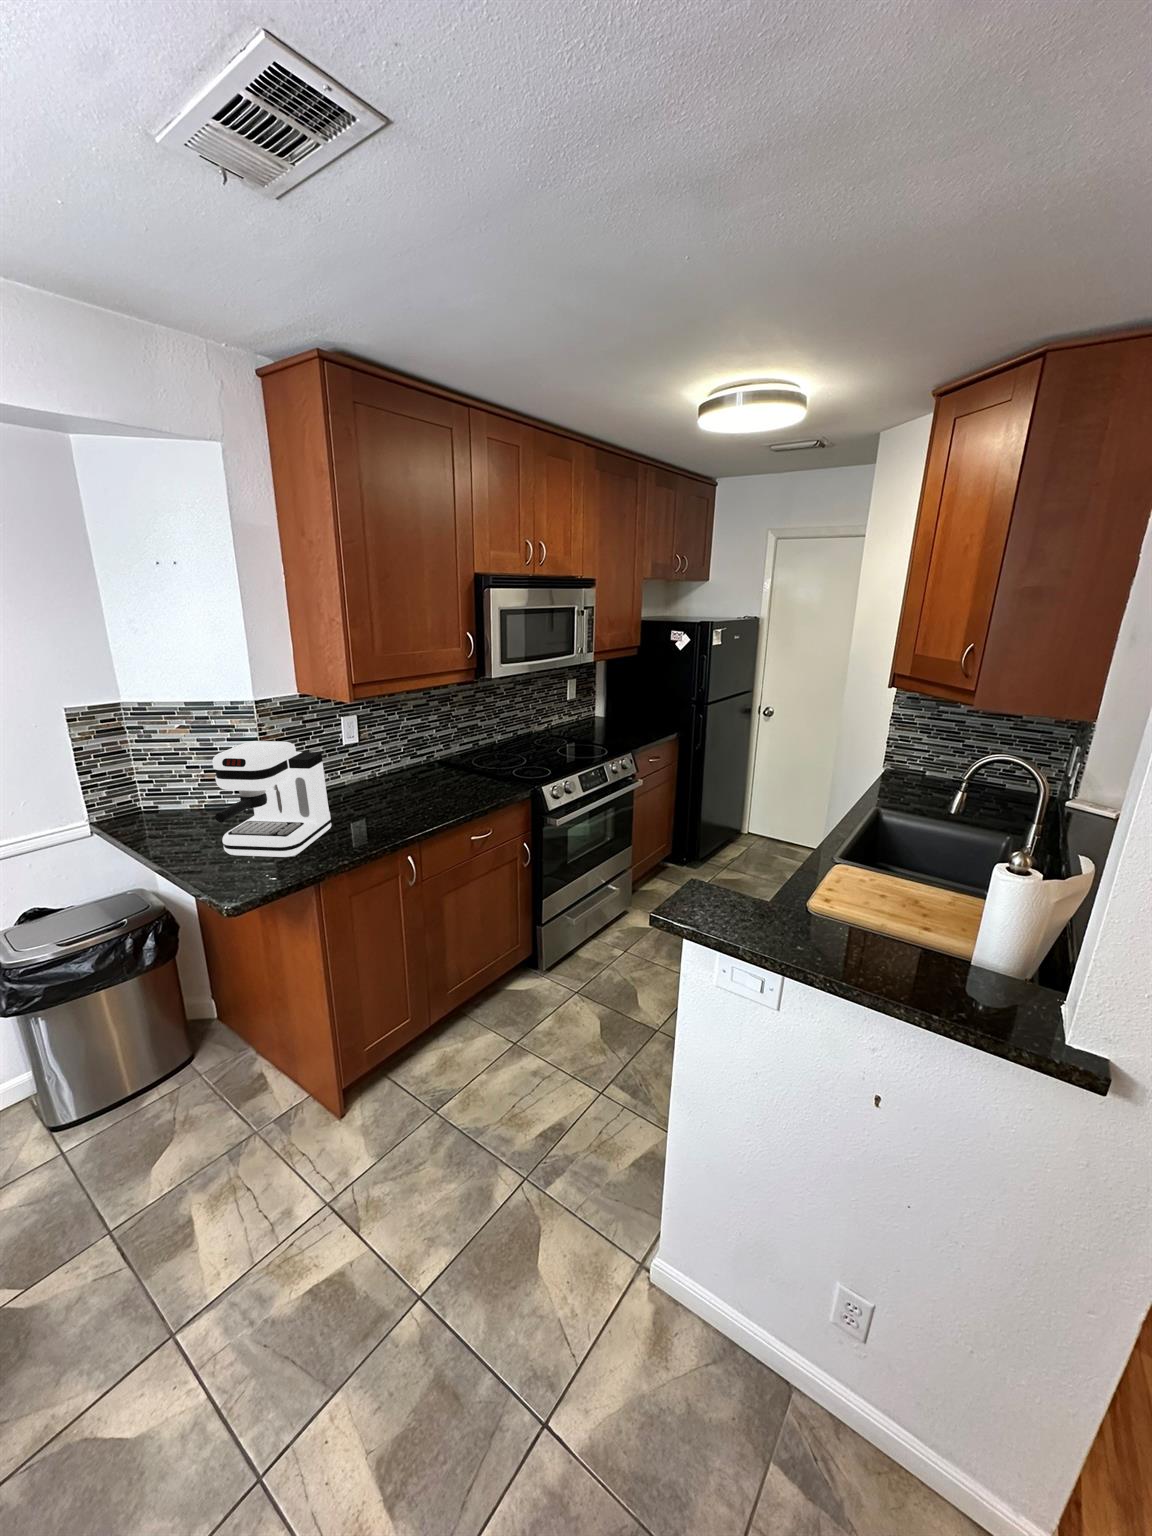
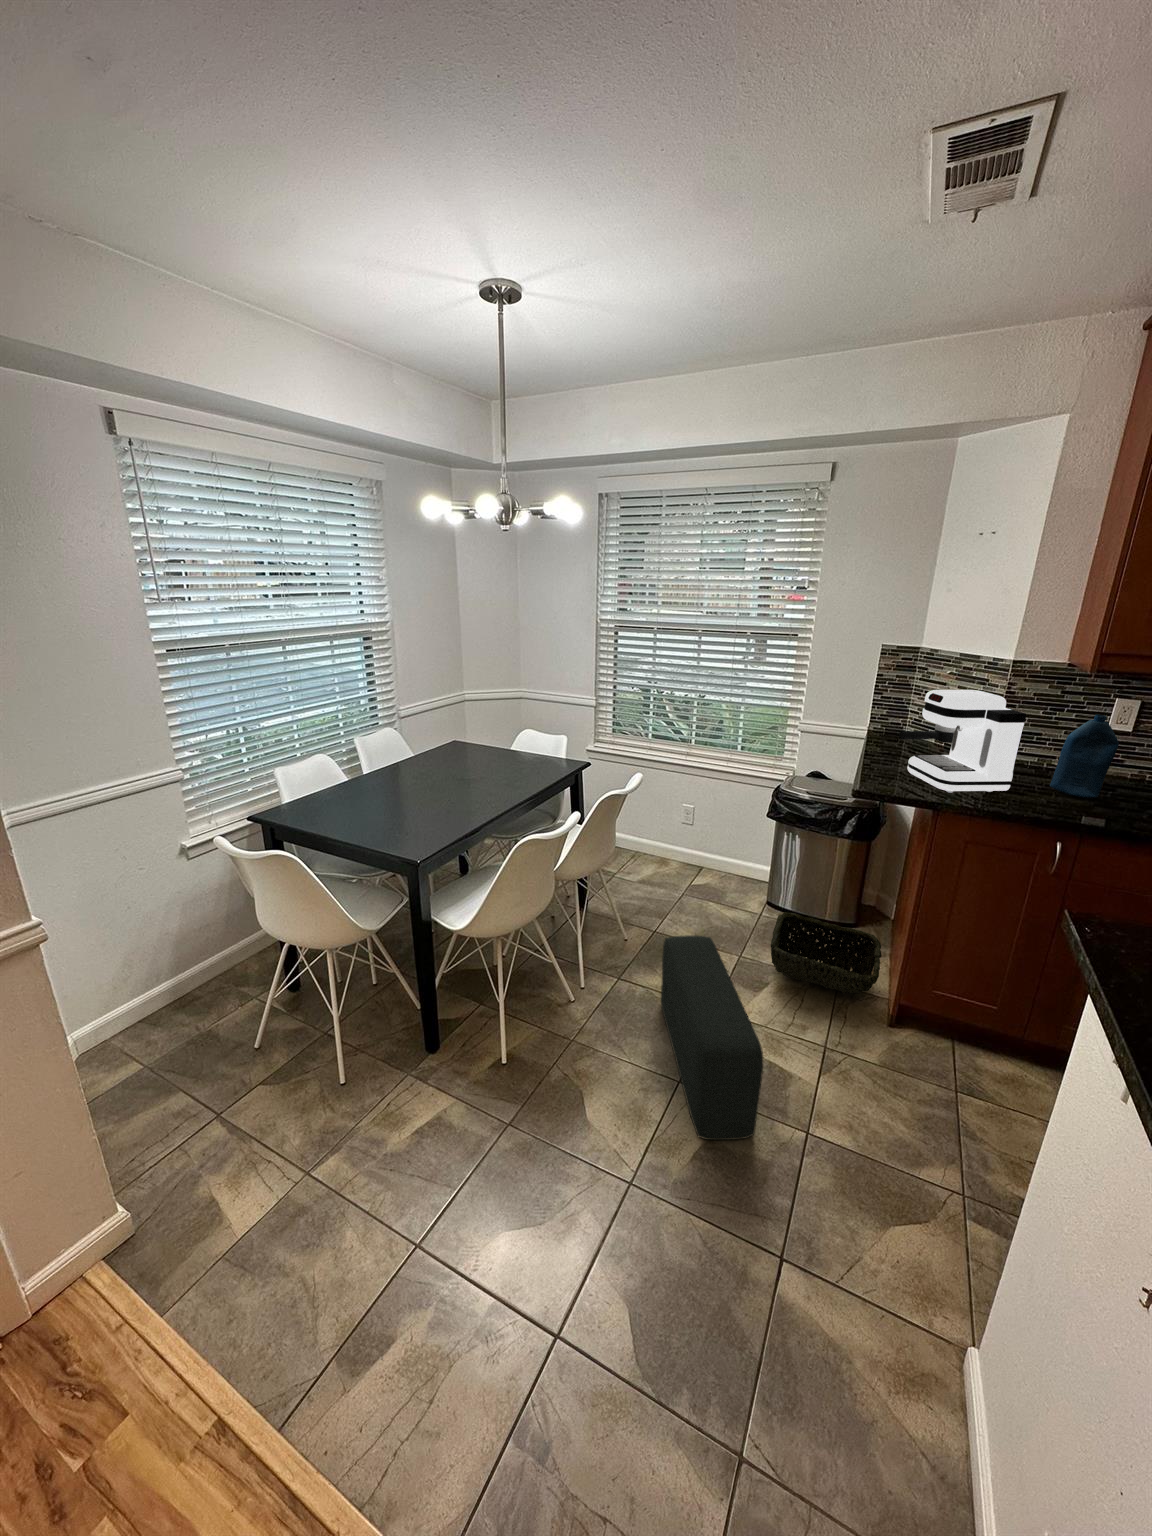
bottle: none [346,735,384,811] -> present [1050,714,1119,799]
woven basket: none [134,1048,306,1194] -> present [771,912,881,994]
pouf: none [44,1254,395,1482] -> present [661,935,763,1140]

